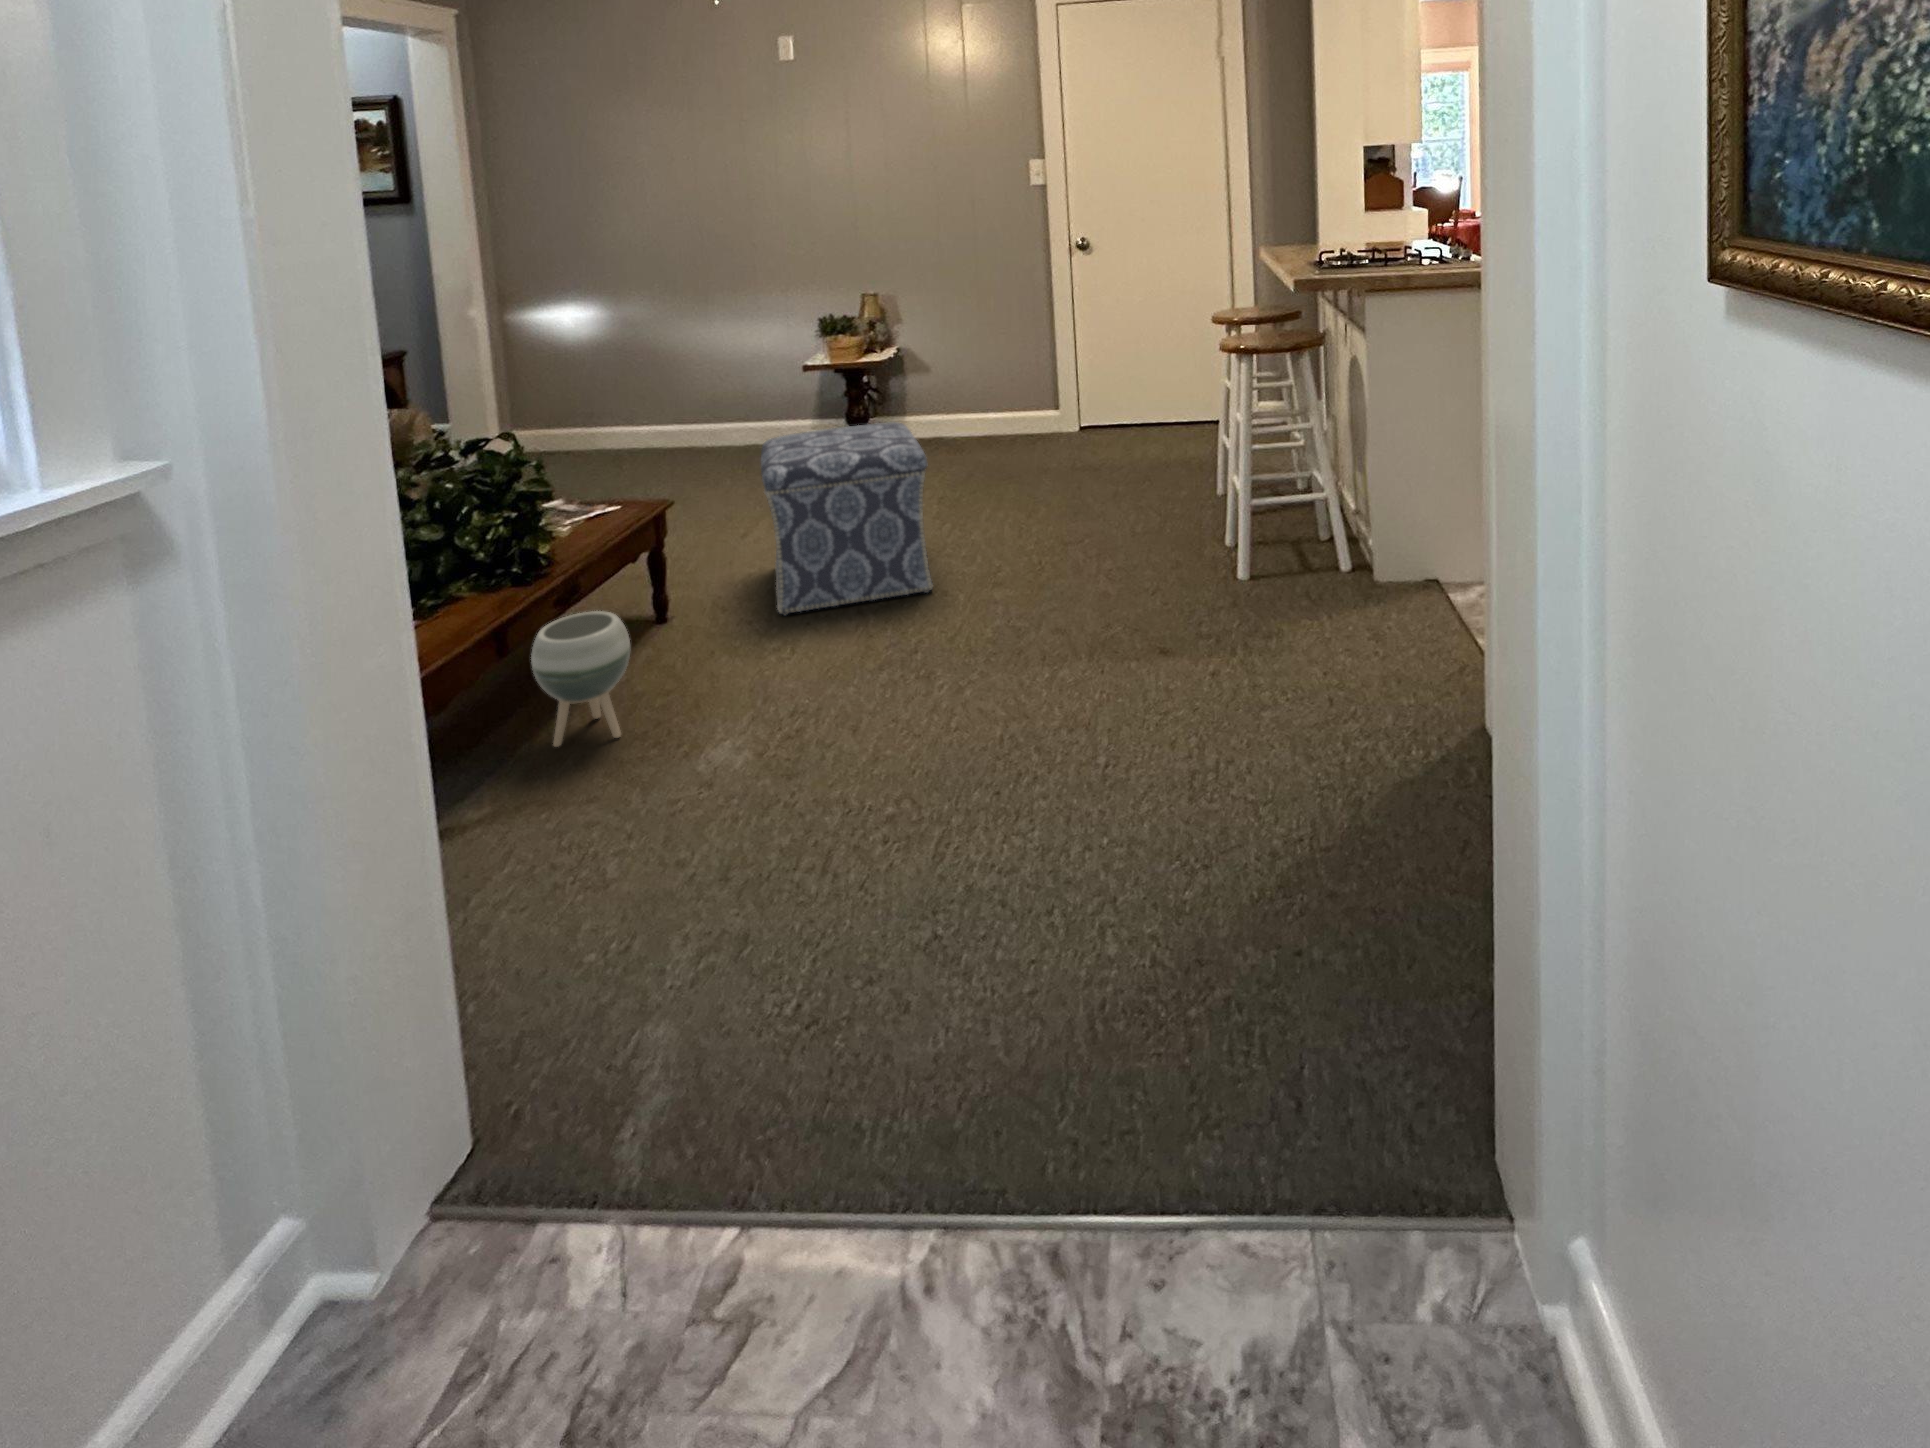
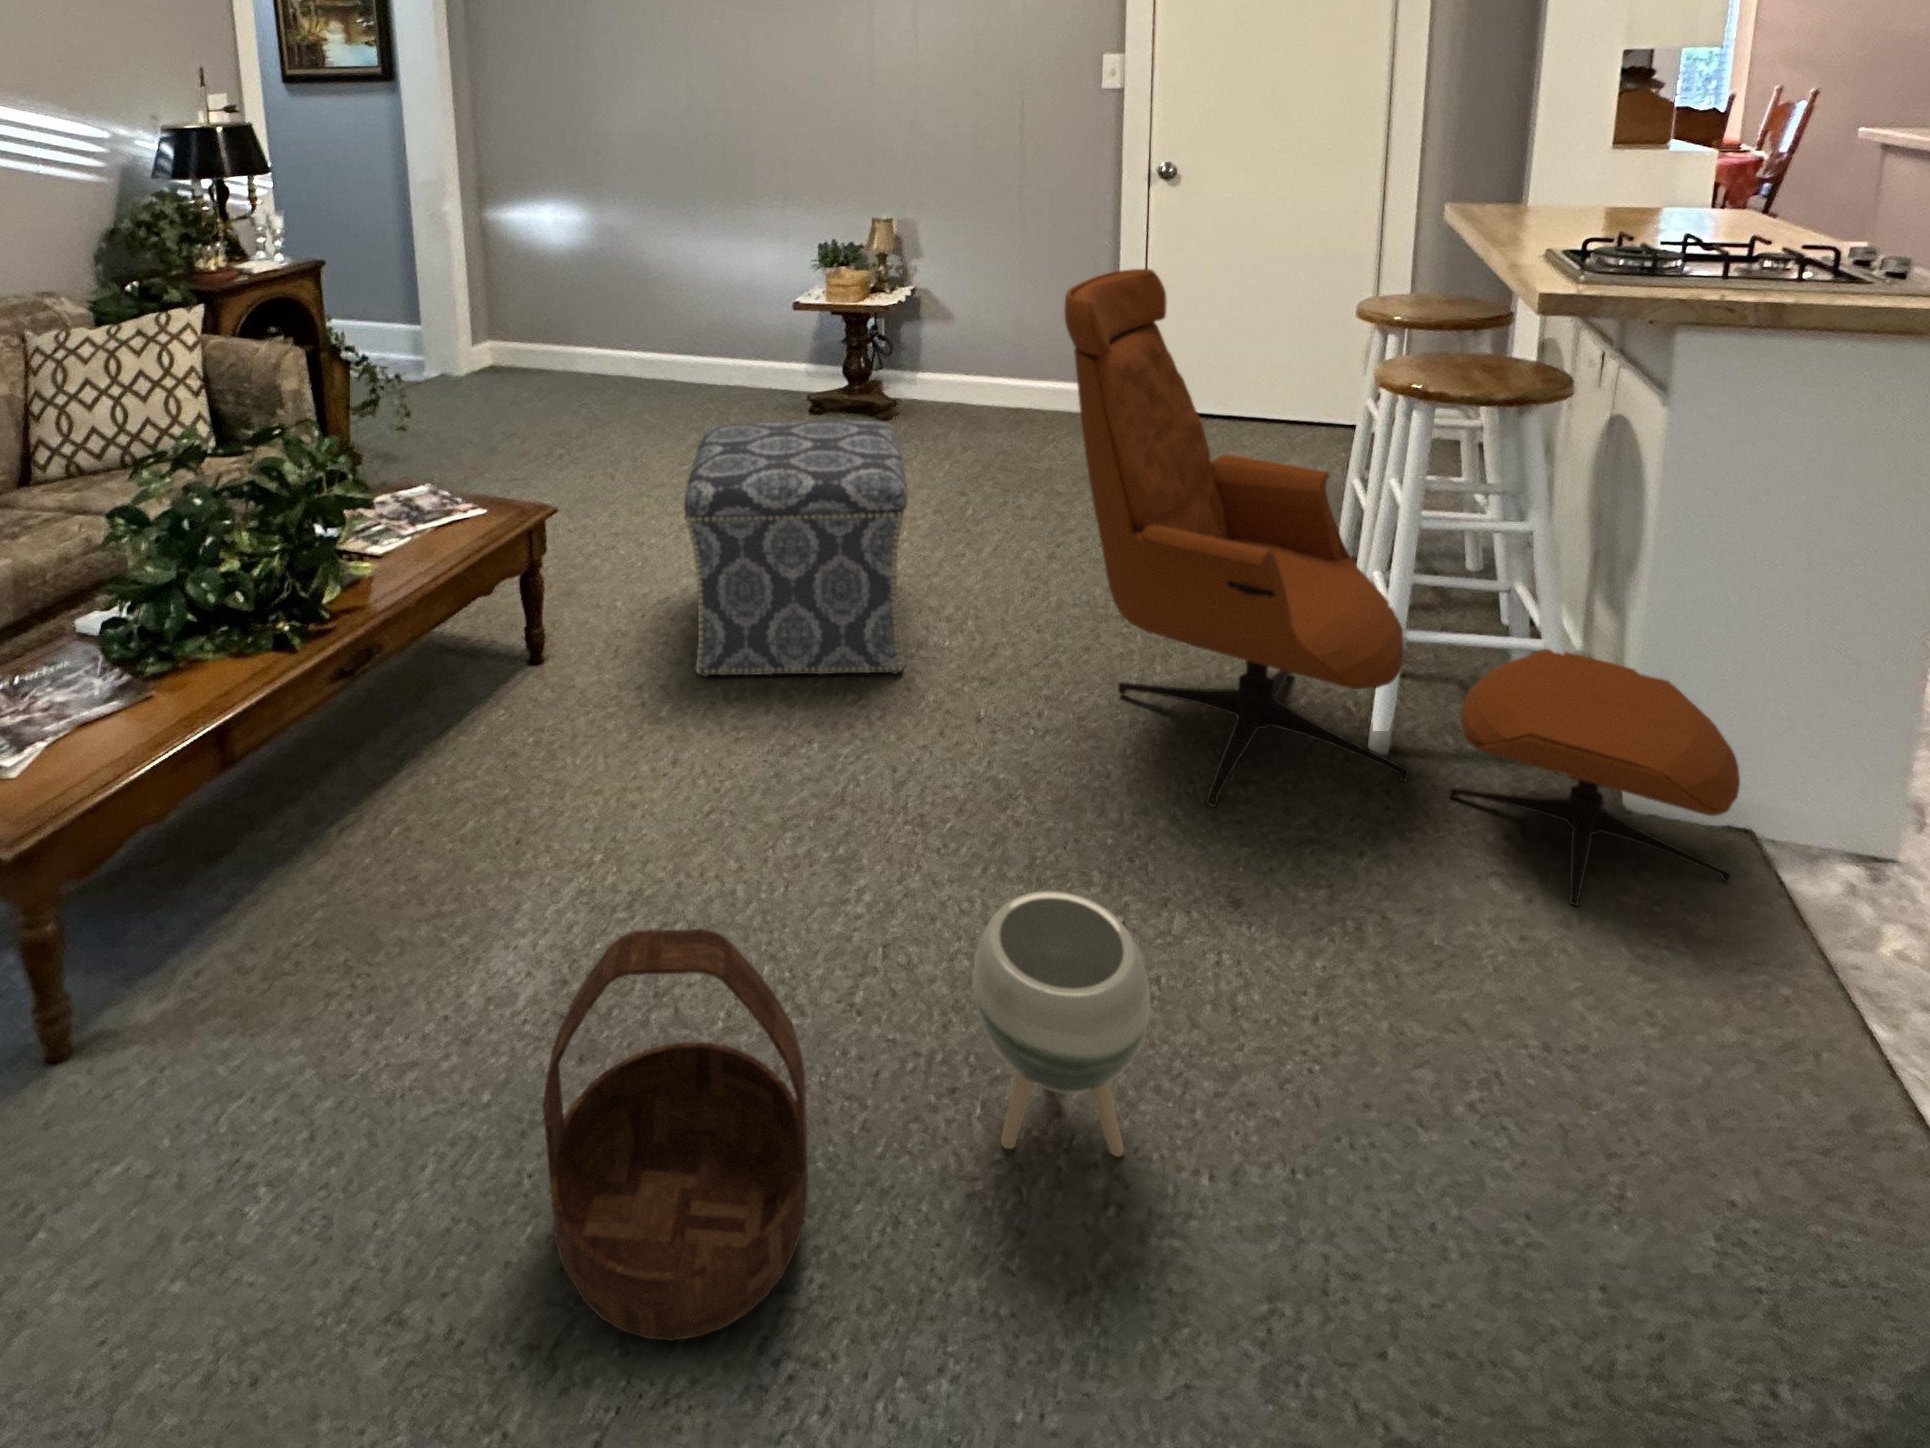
lounge chair: none [1024,289,1426,628] -> present [1064,269,1740,906]
planter: present [531,611,630,747] -> present [973,891,1150,1157]
basket: none [766,648,931,888] -> present [543,929,808,1340]

